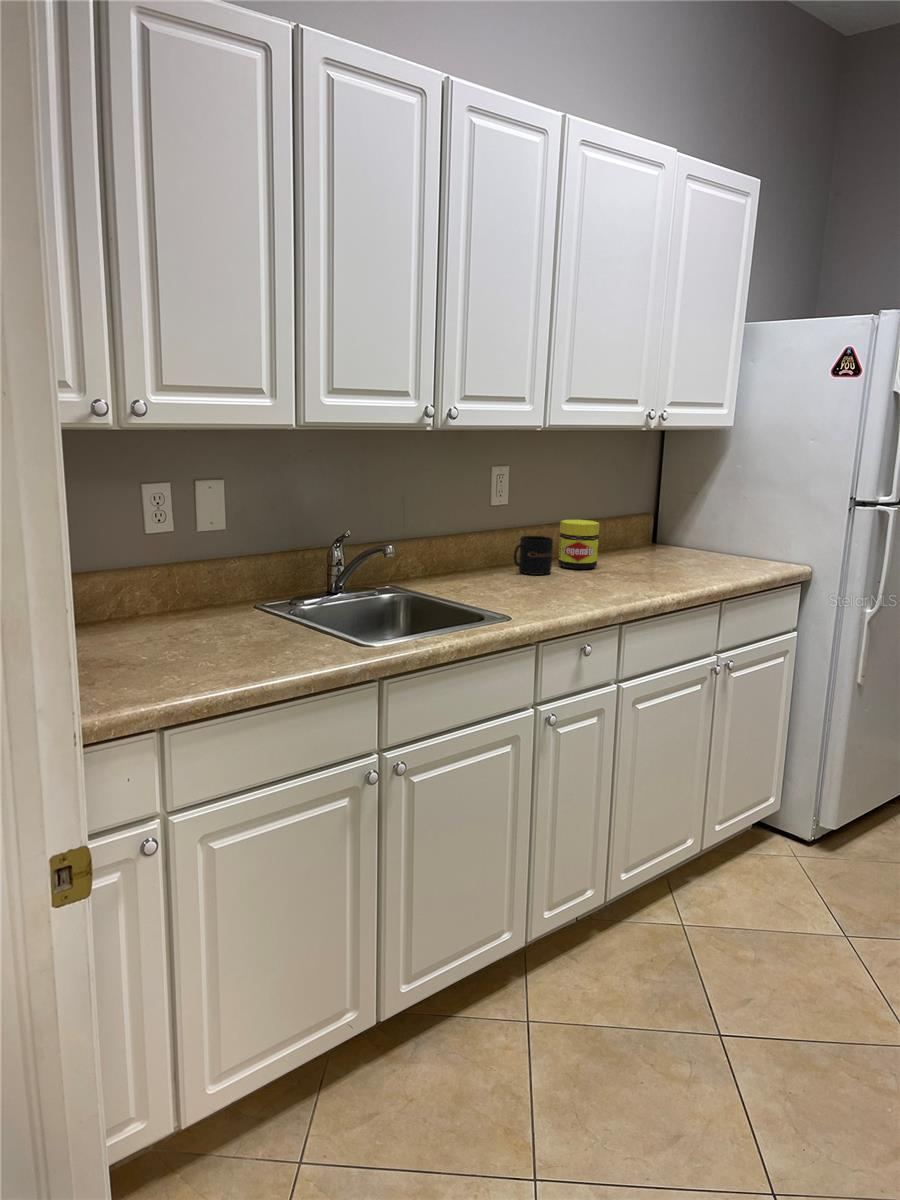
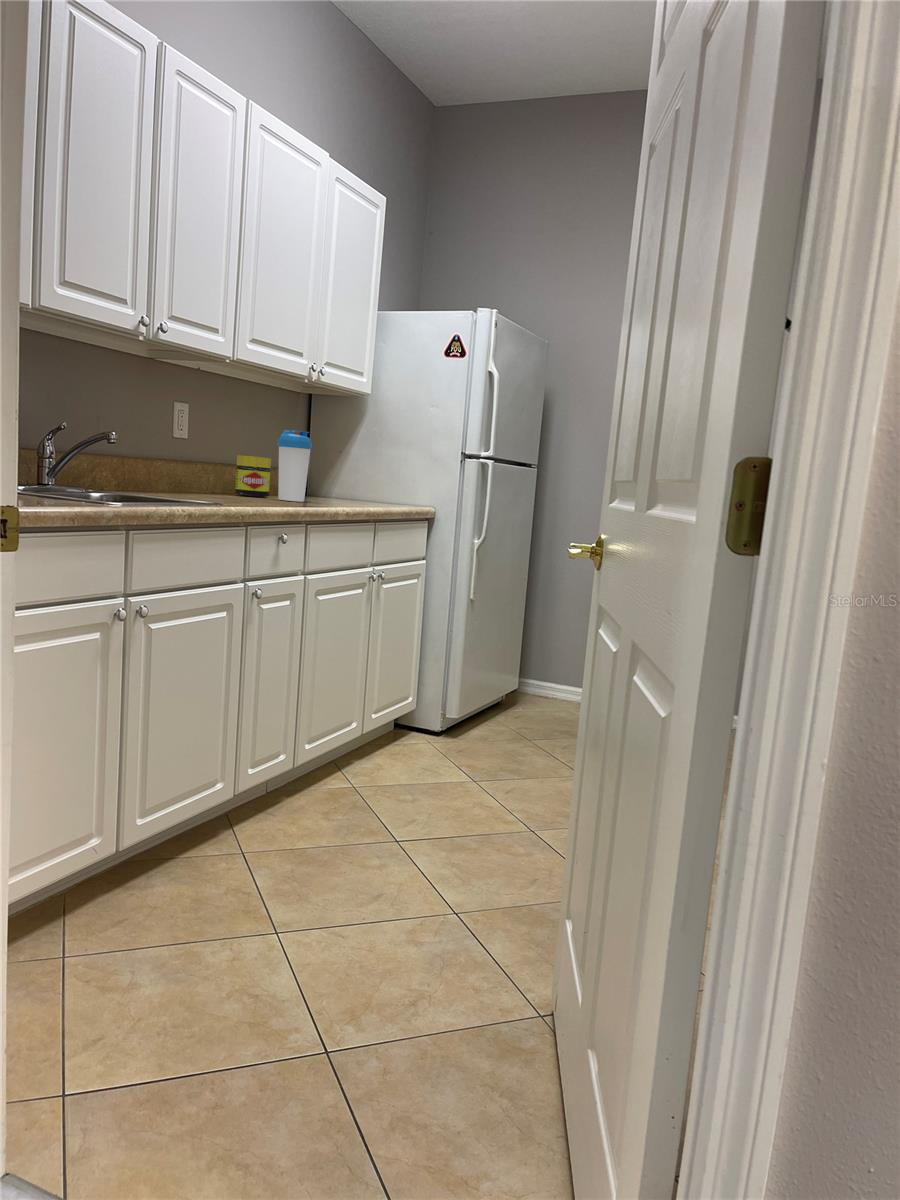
water bottle: none [601,496,643,582] -> present [278,431,312,502]
mug: present [514,536,553,575] -> none [200,463,234,496]

